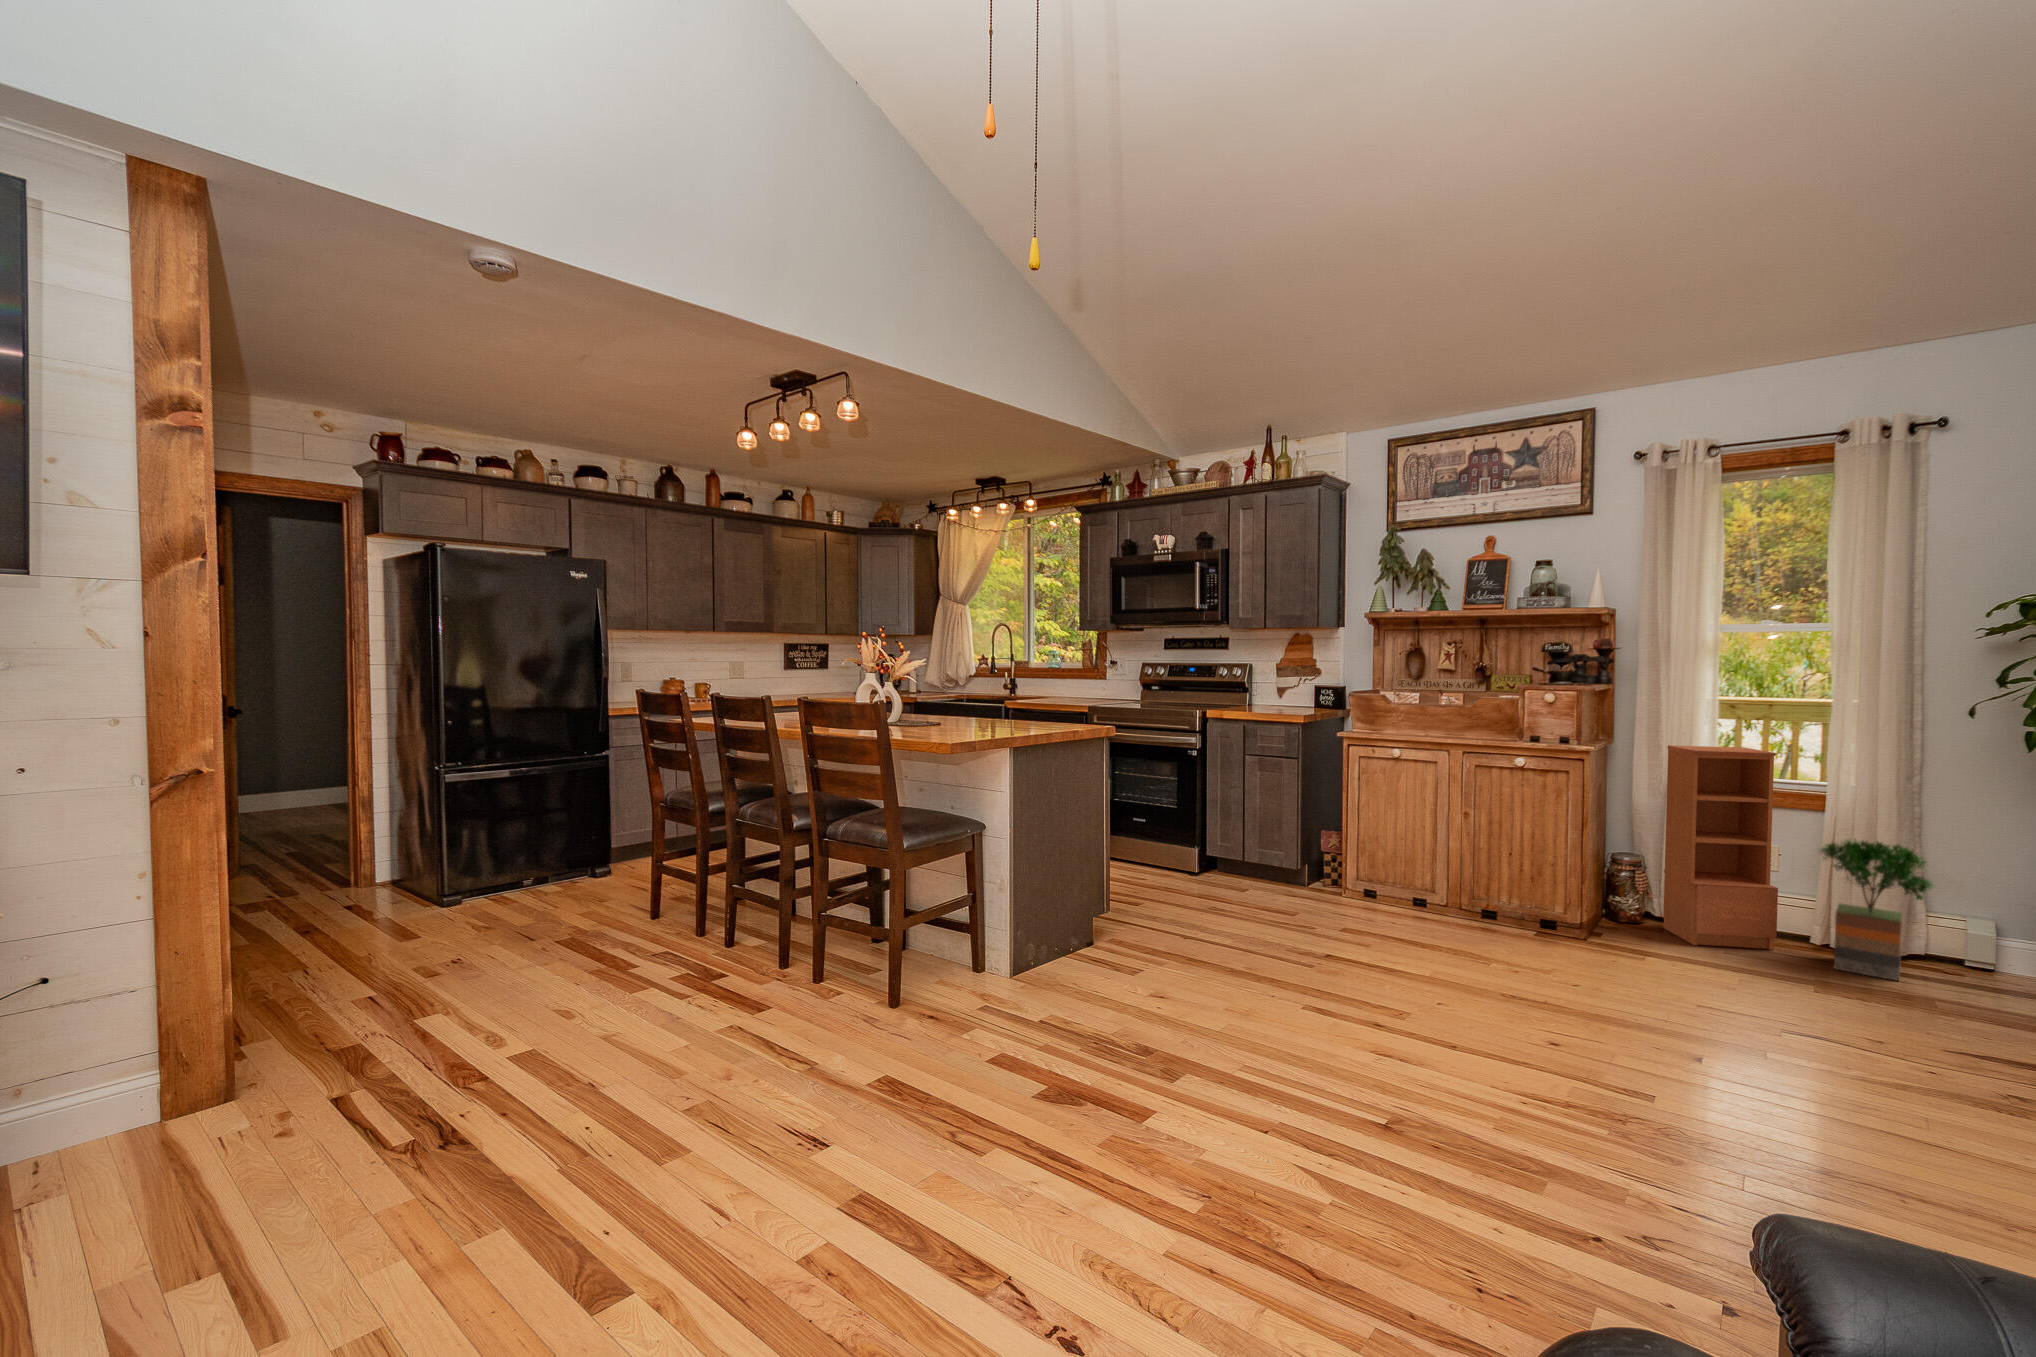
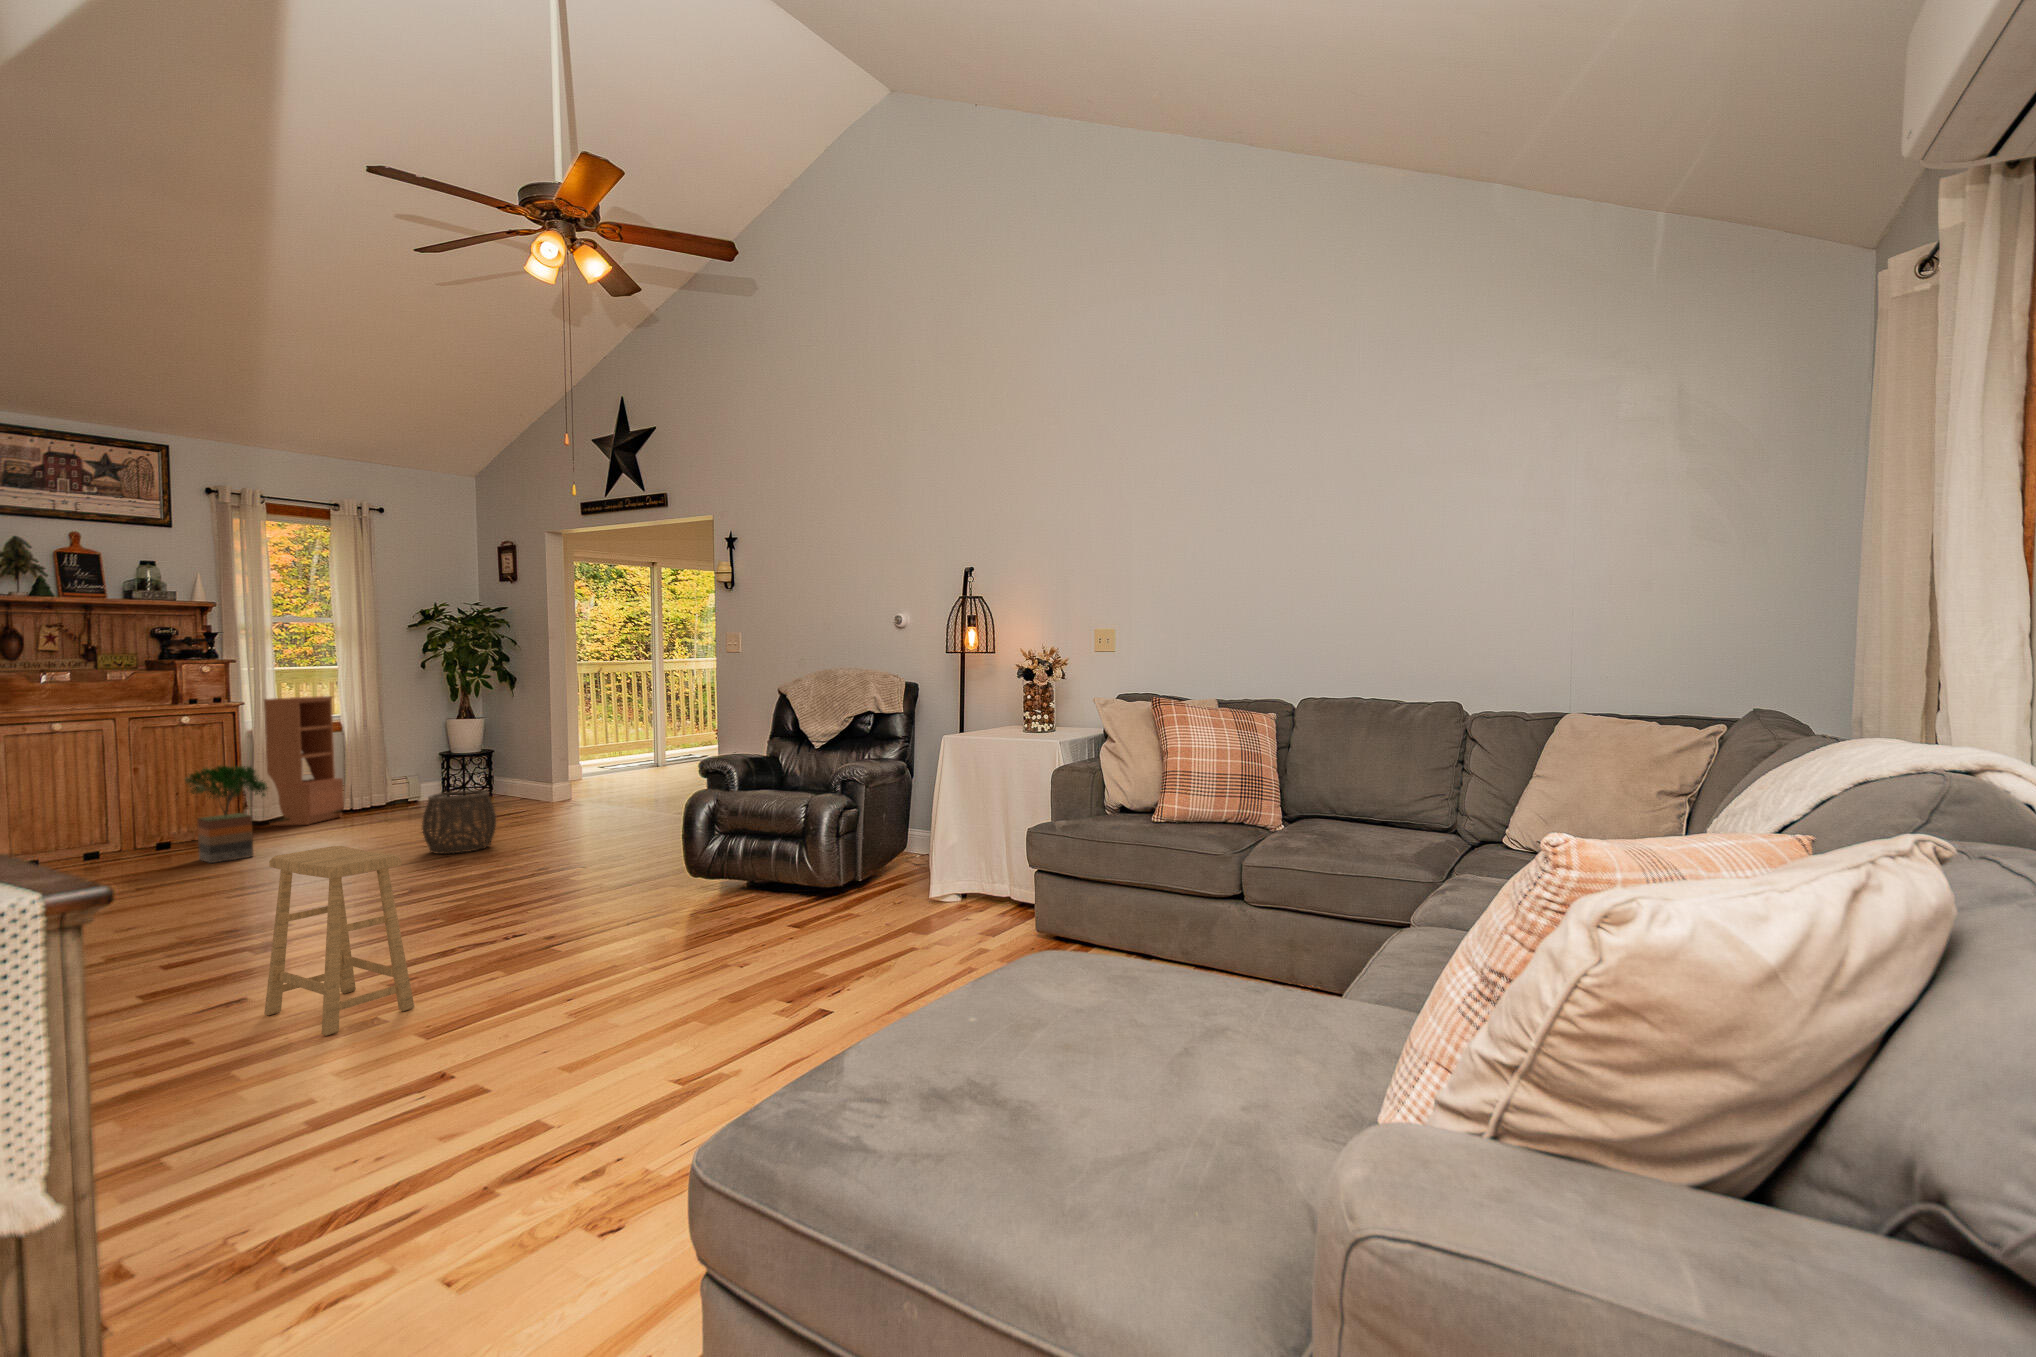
potted tree: present [1821,839,1934,981] -> present [185,766,268,863]
woven basket: none [1563,970,1721,1121] -> present [422,790,496,854]
footstool: none [490,984,717,1312] -> present [264,846,414,1036]

